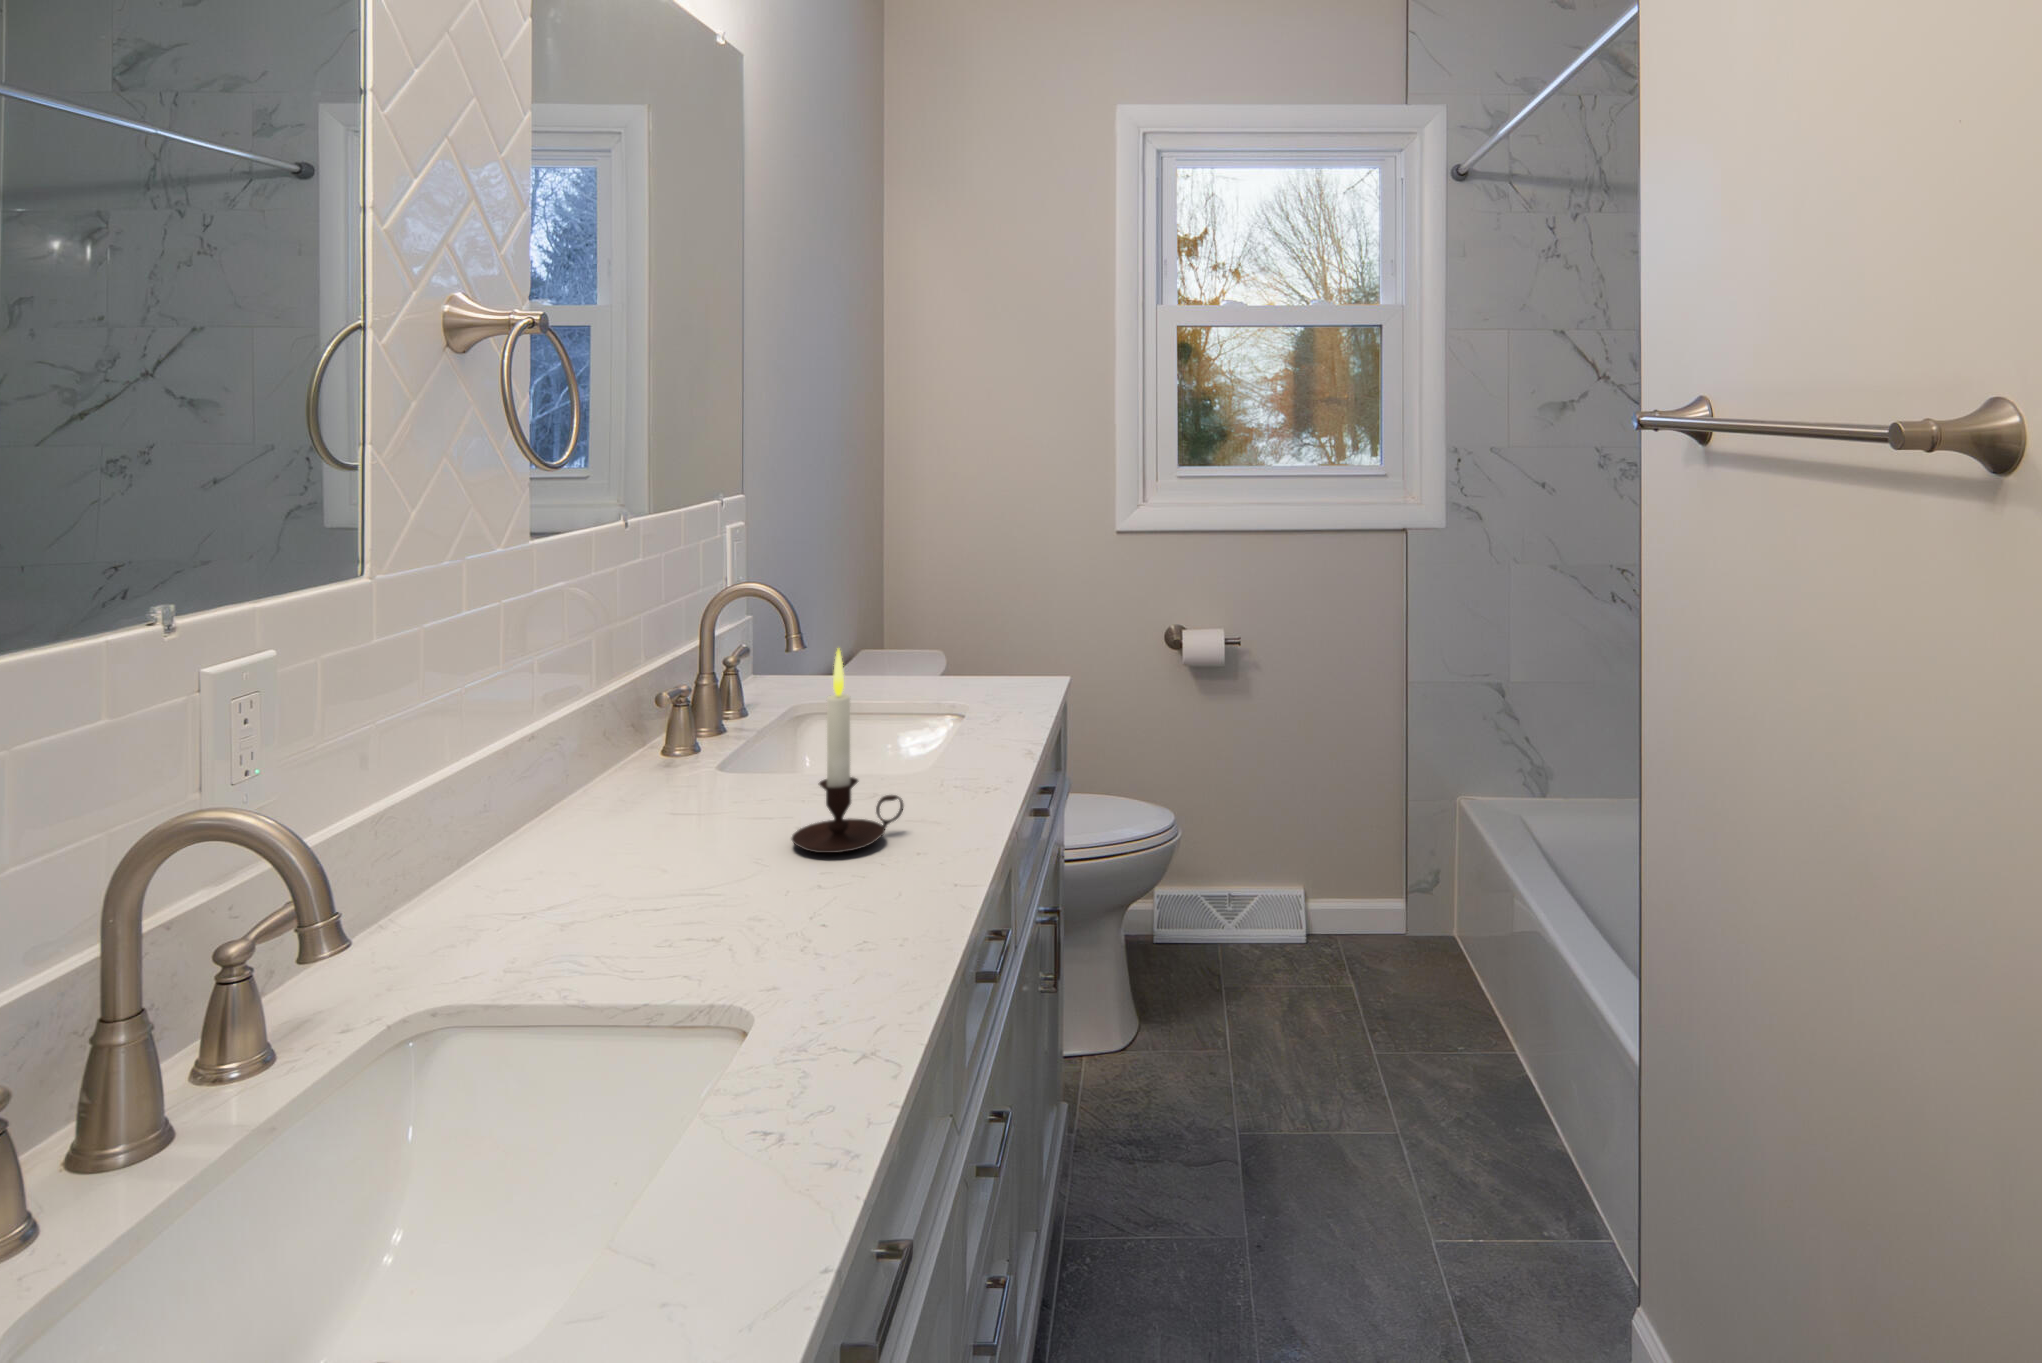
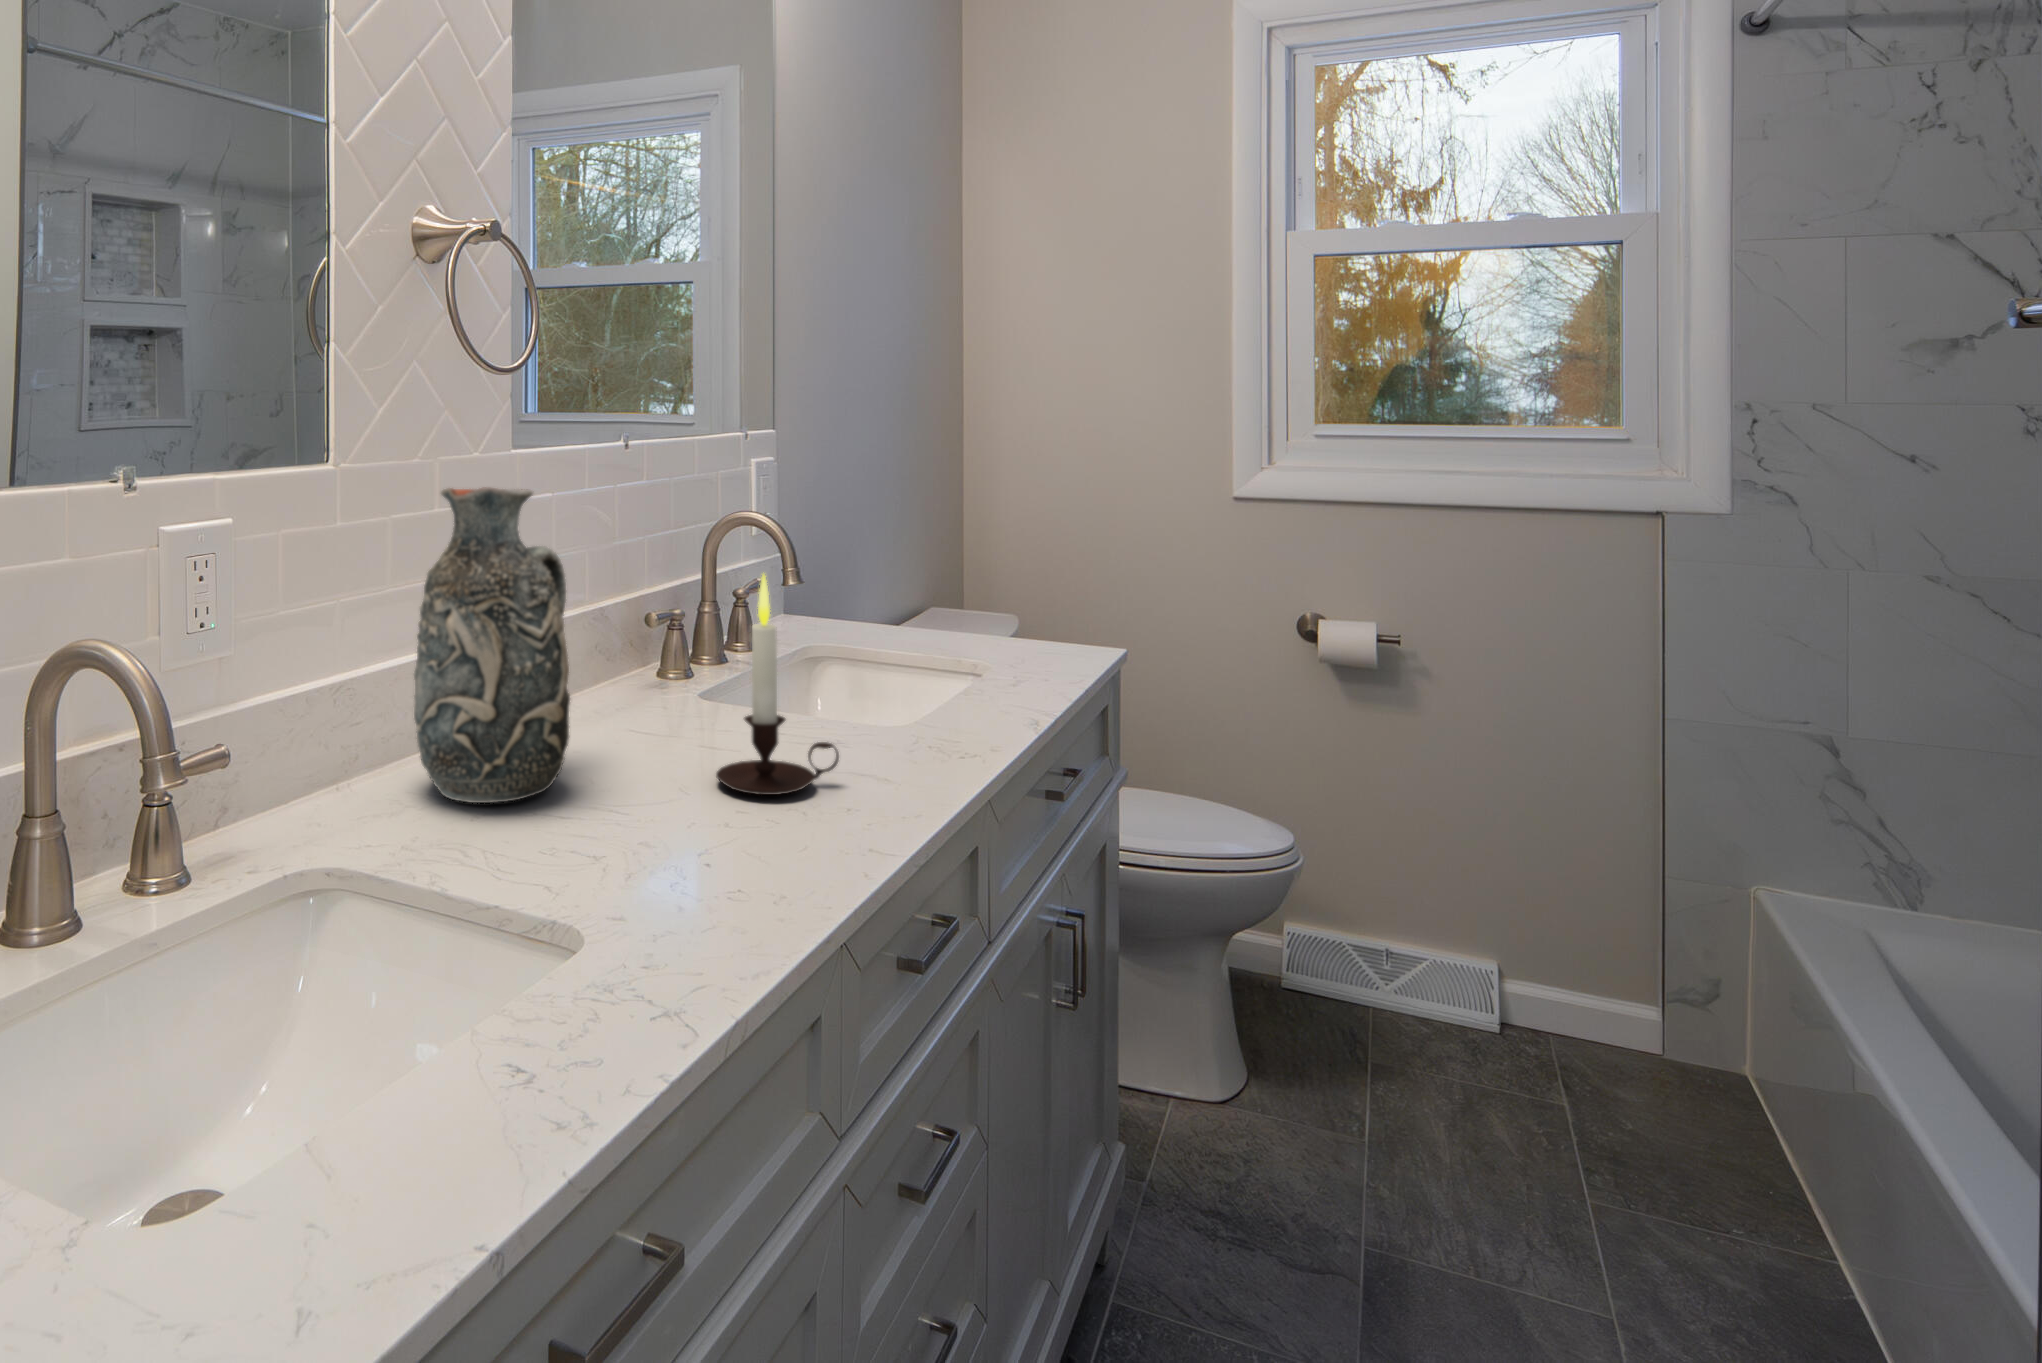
decorative vase: none [480,587,655,913] -> present [414,488,570,803]

